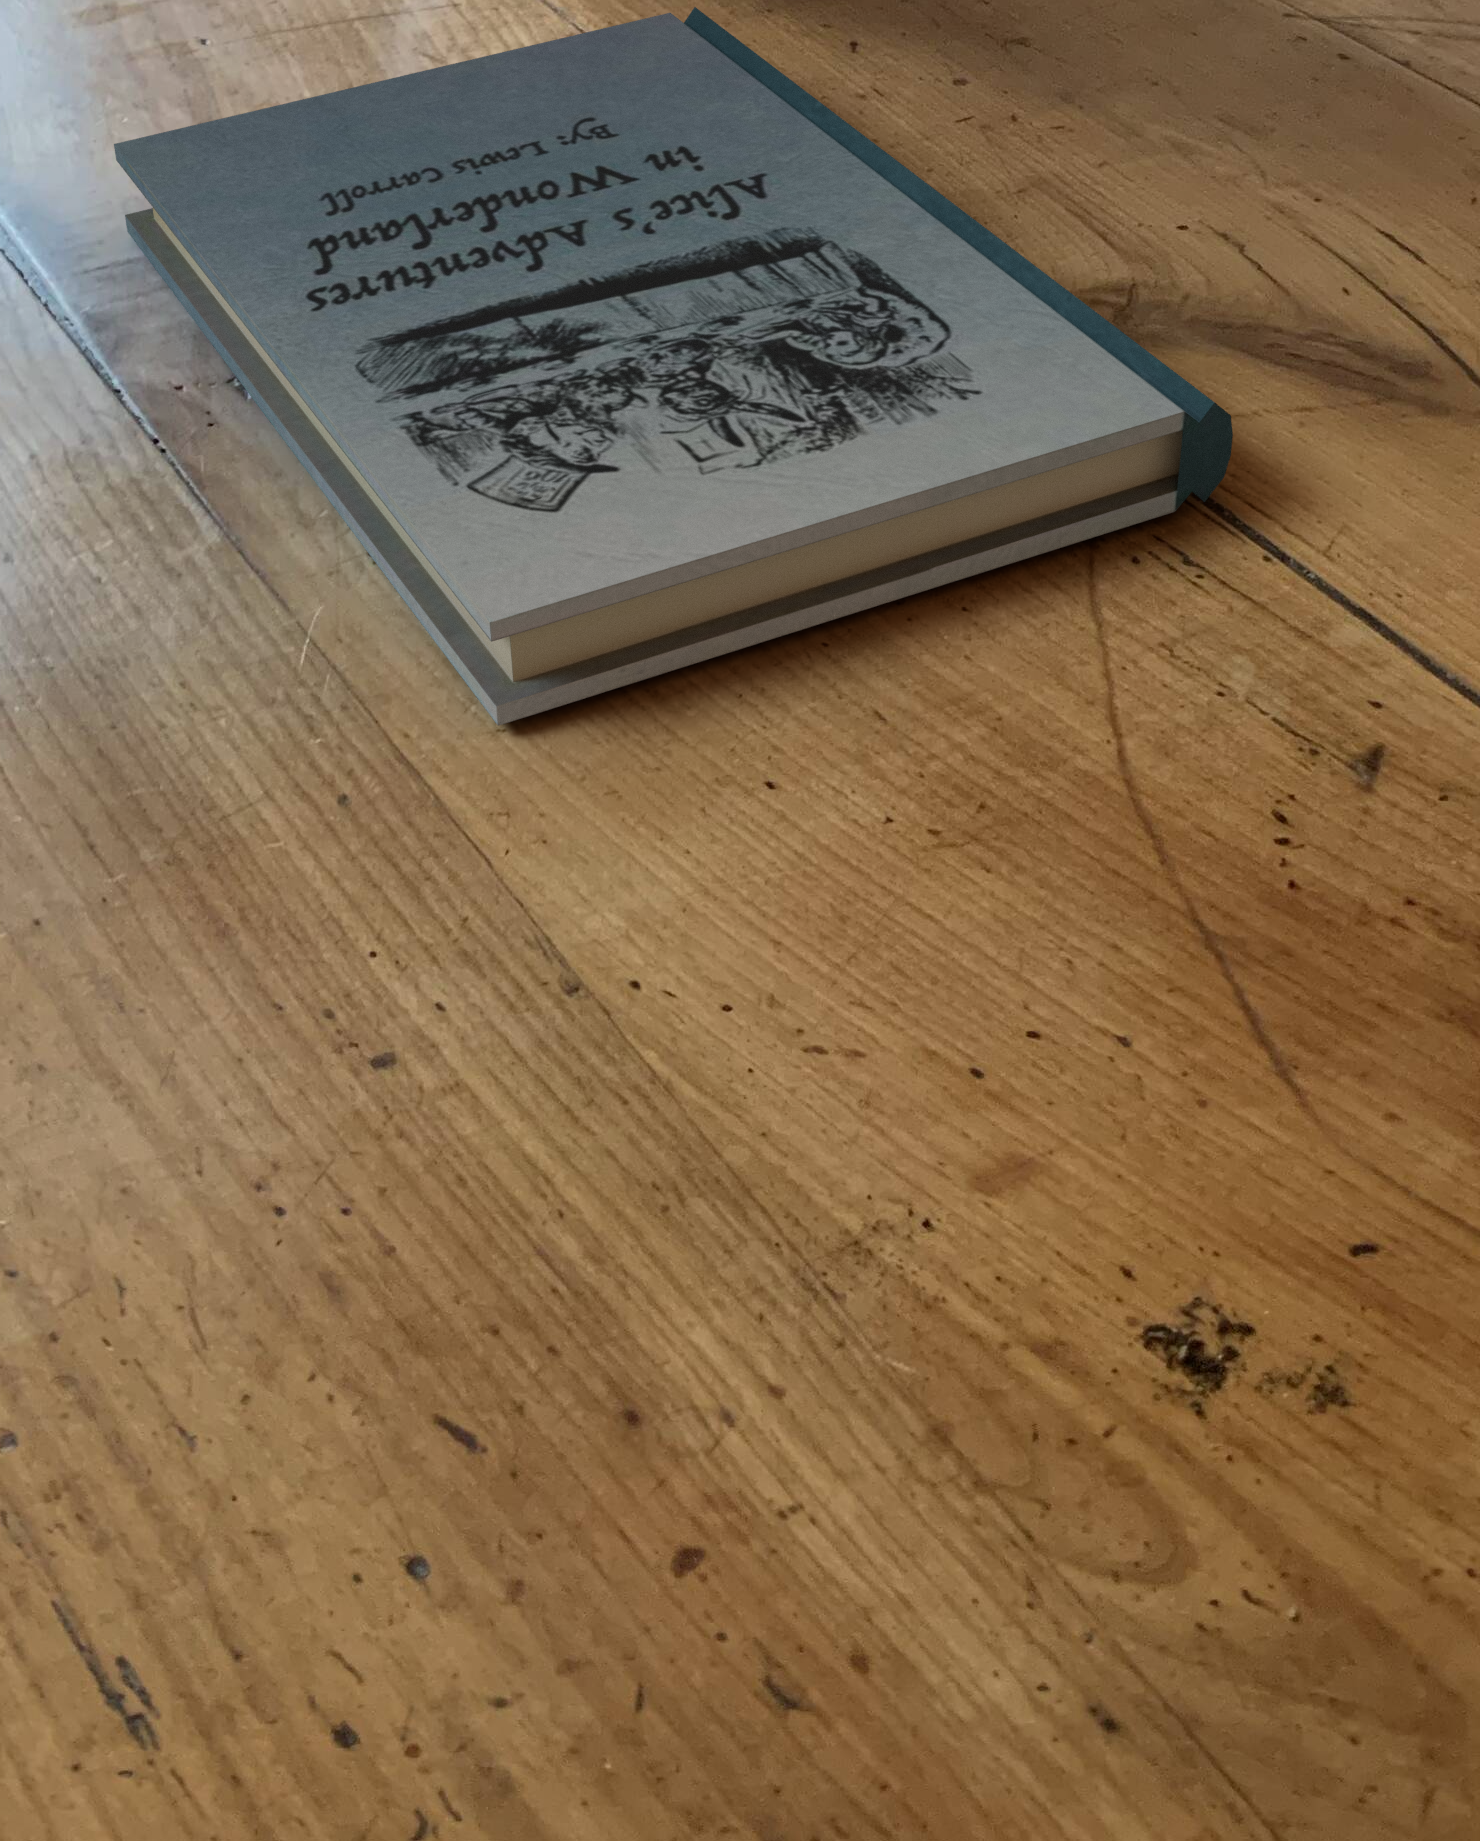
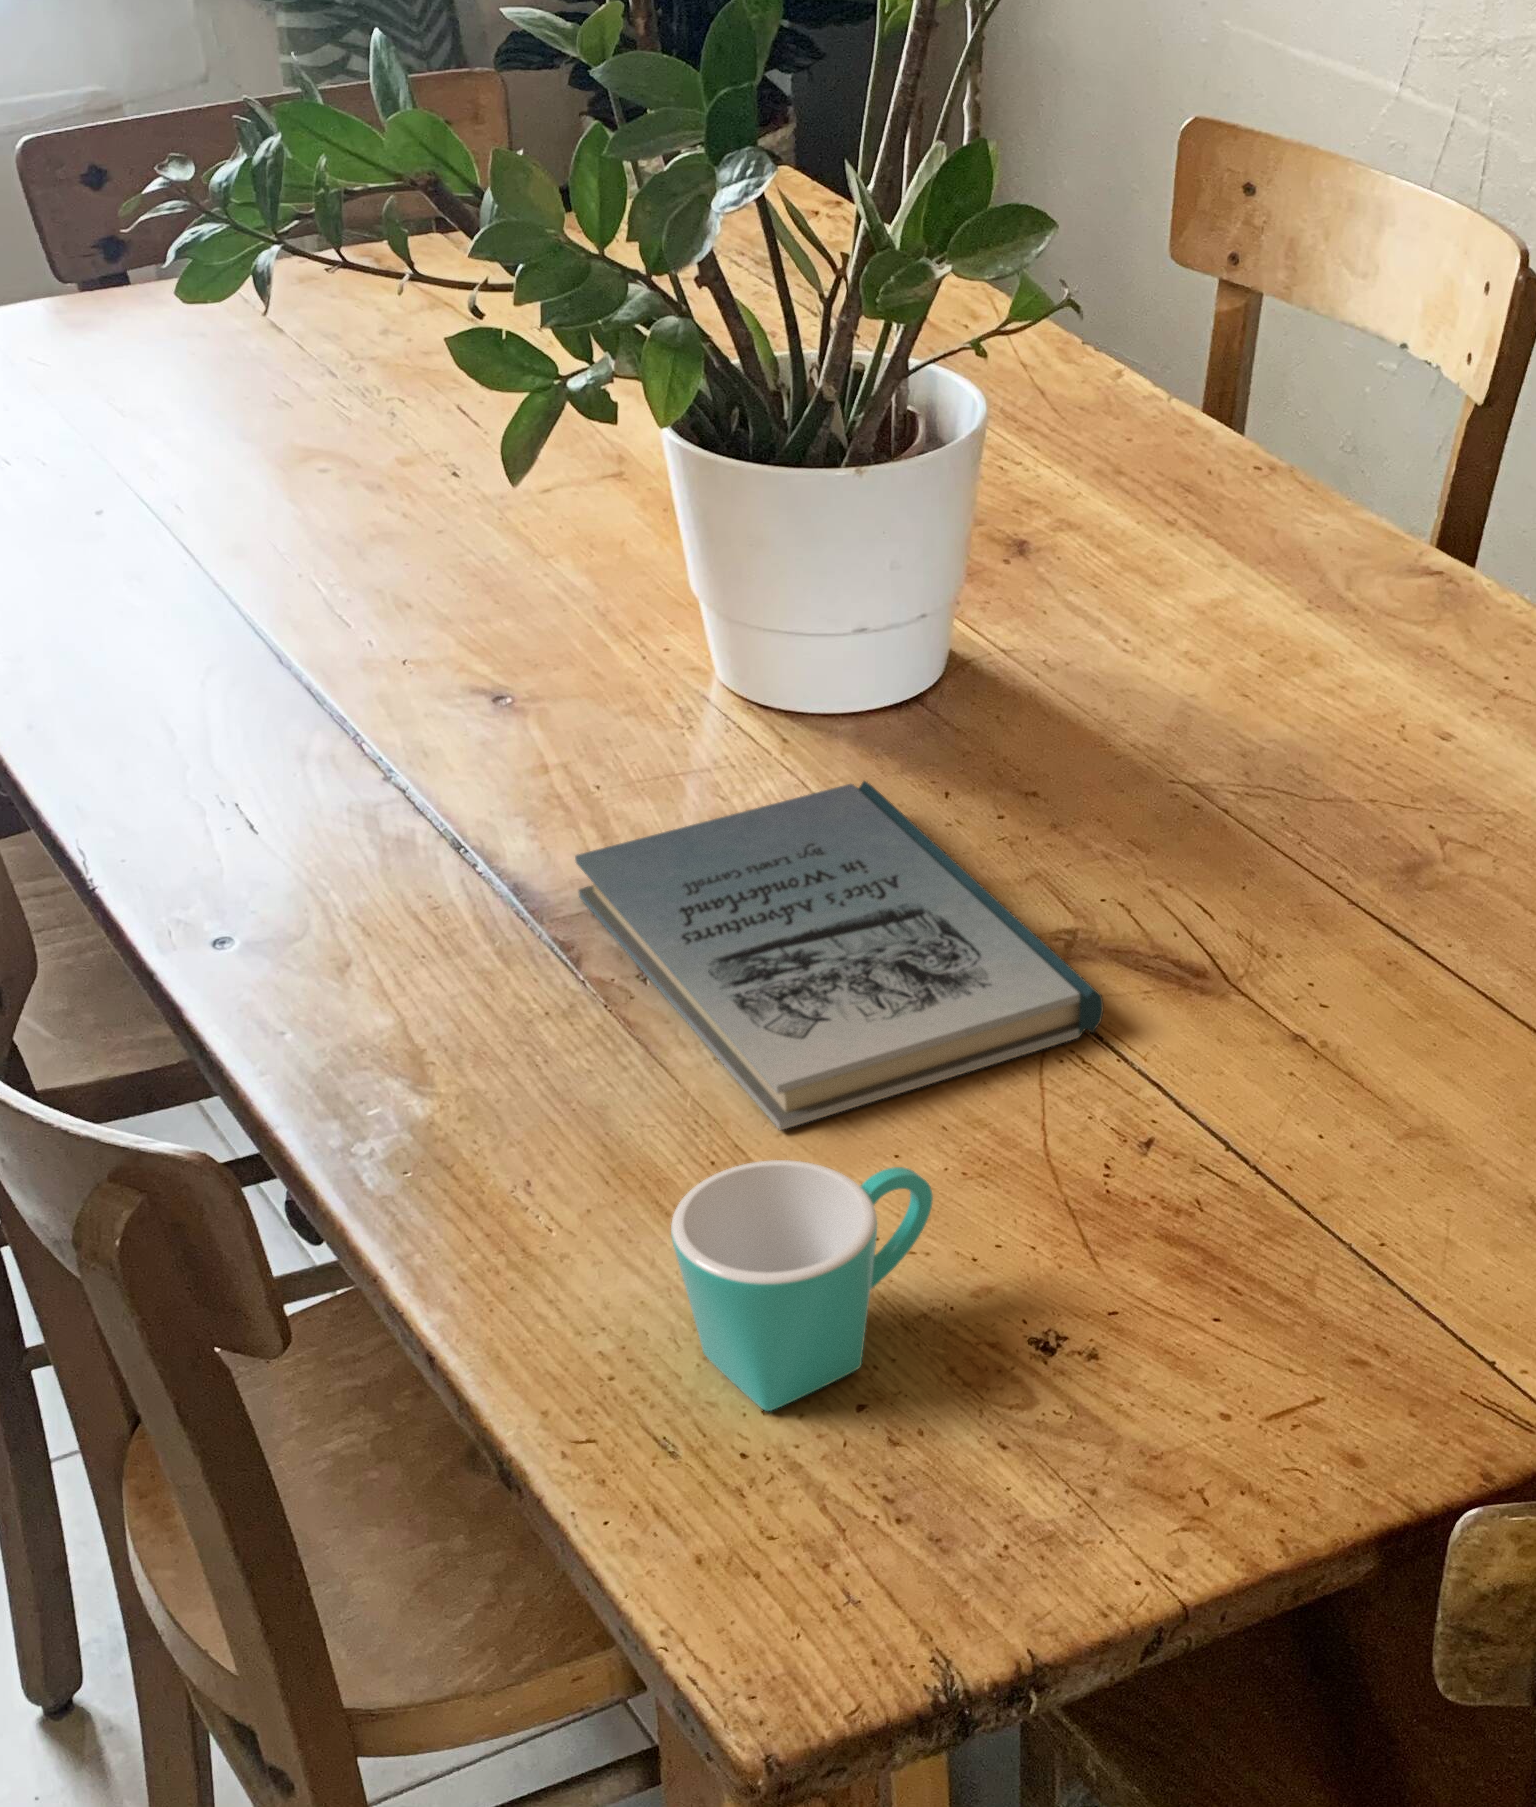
mug: none [136,847,884,1565] -> present [671,1160,933,1411]

